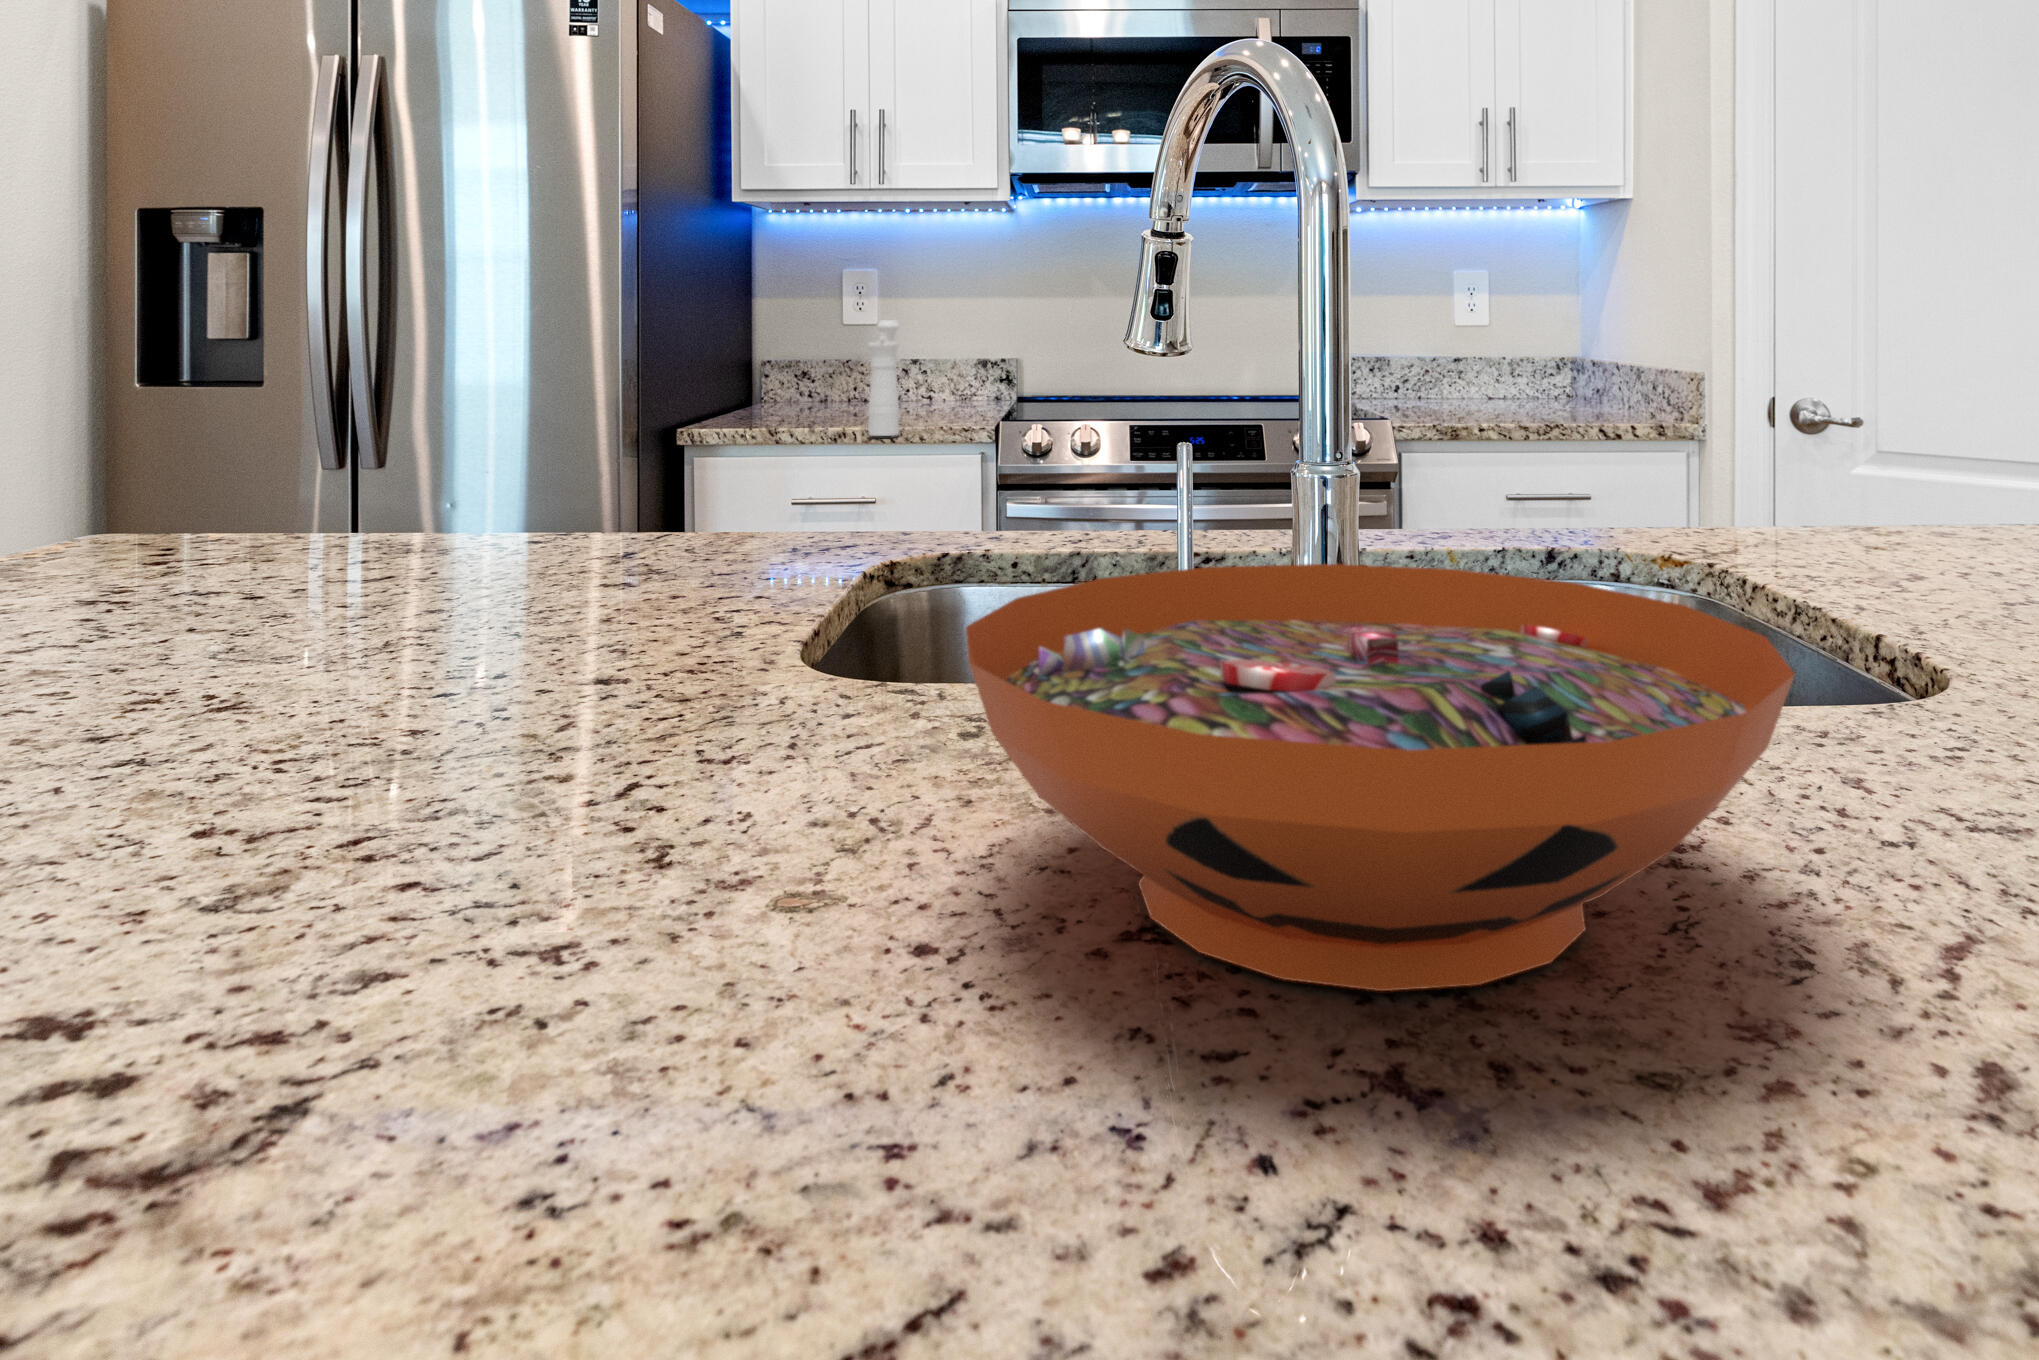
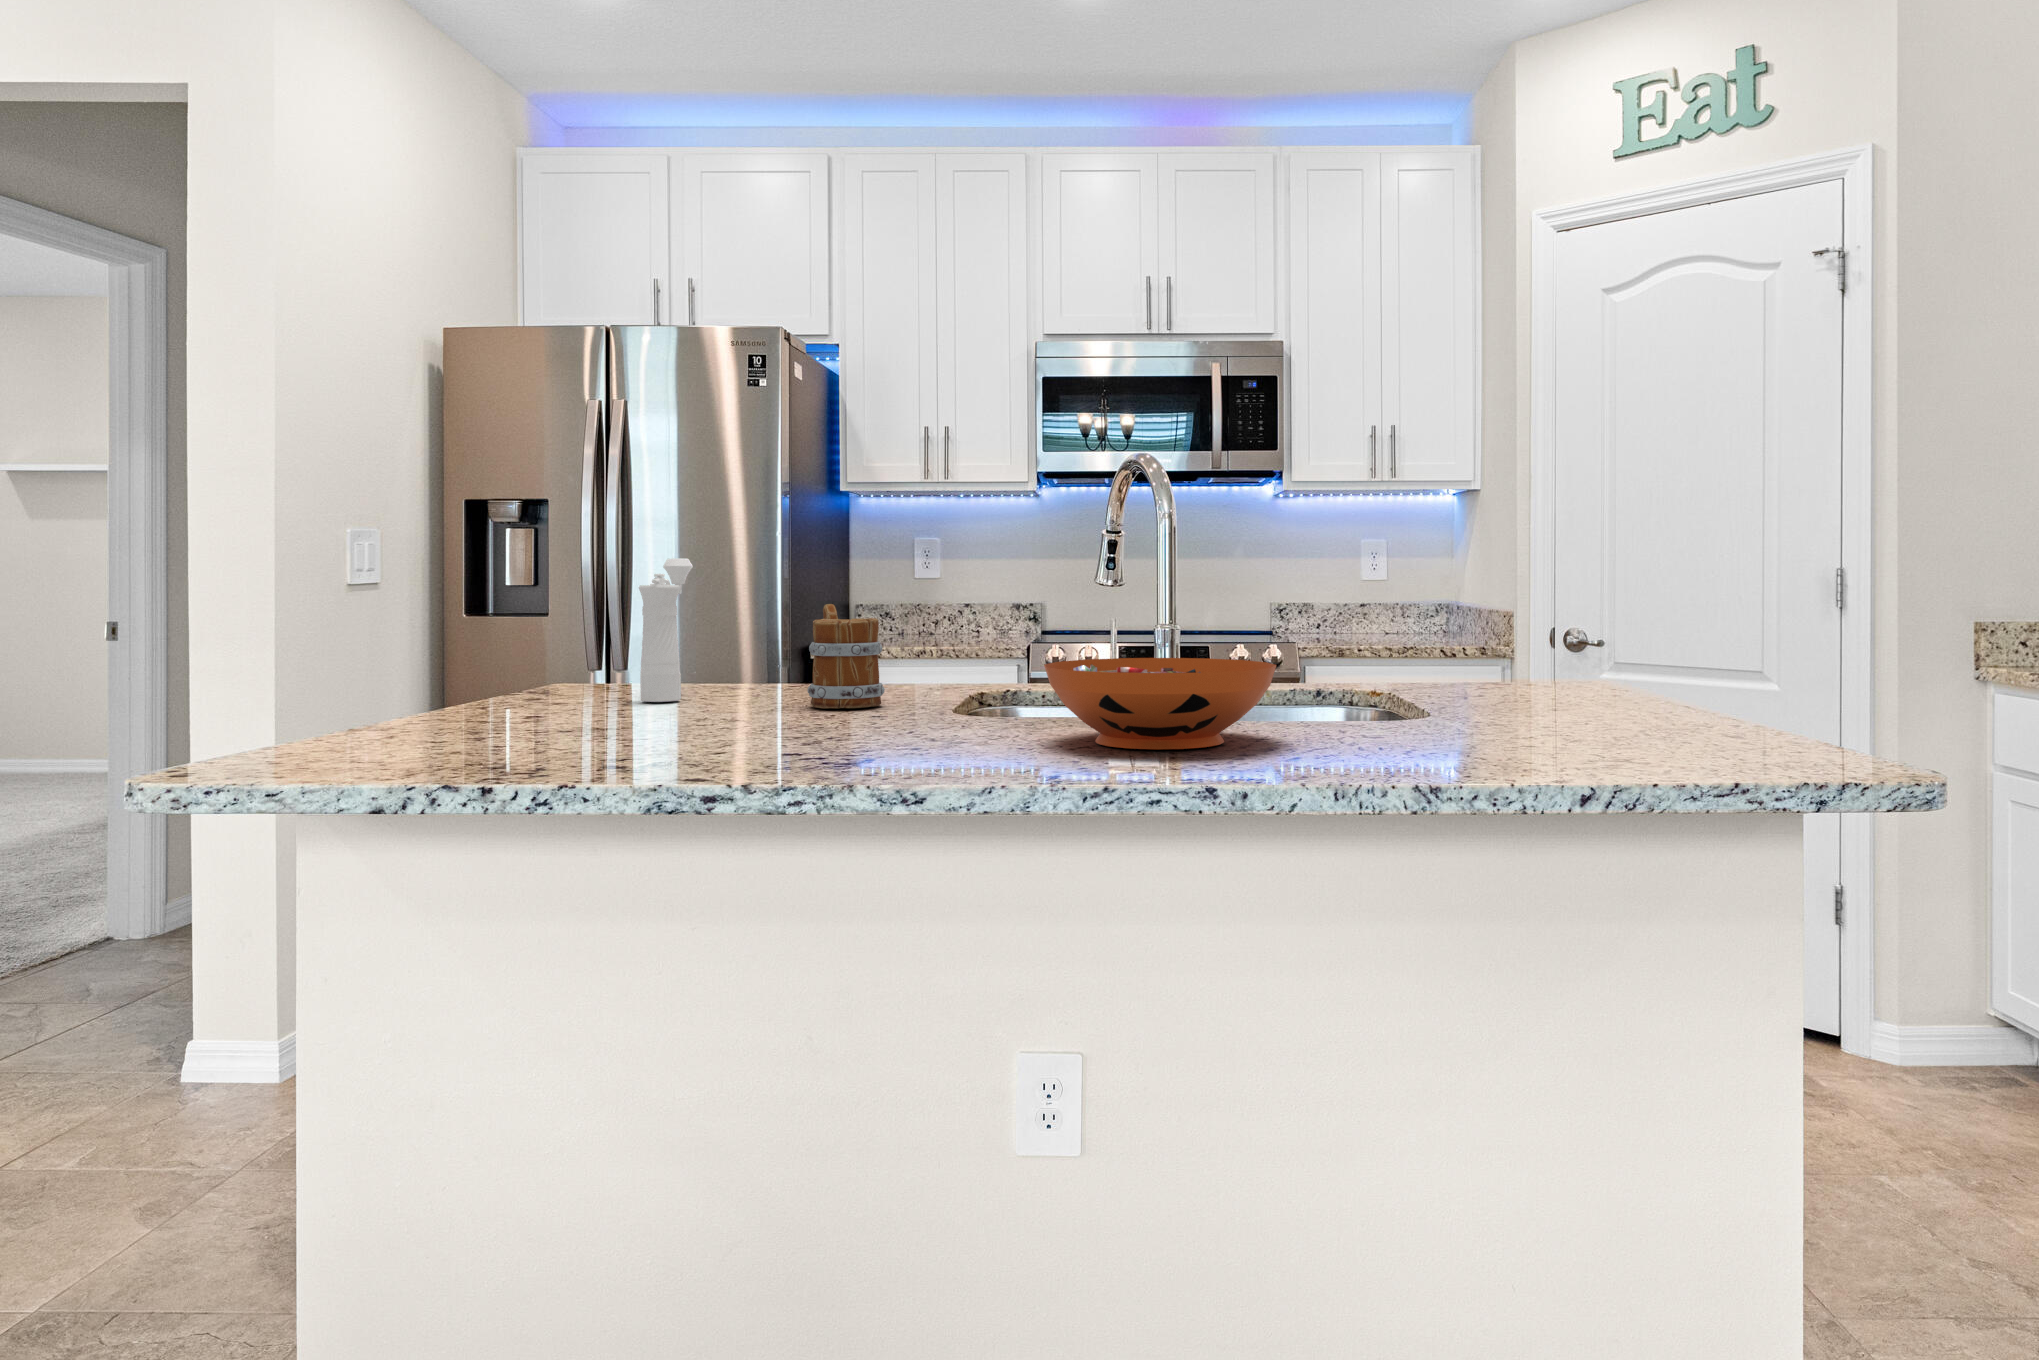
pepper mill: present [867,320,900,436] -> present [639,558,693,702]
mug: none [435,390,620,648] -> present [807,604,885,709]

